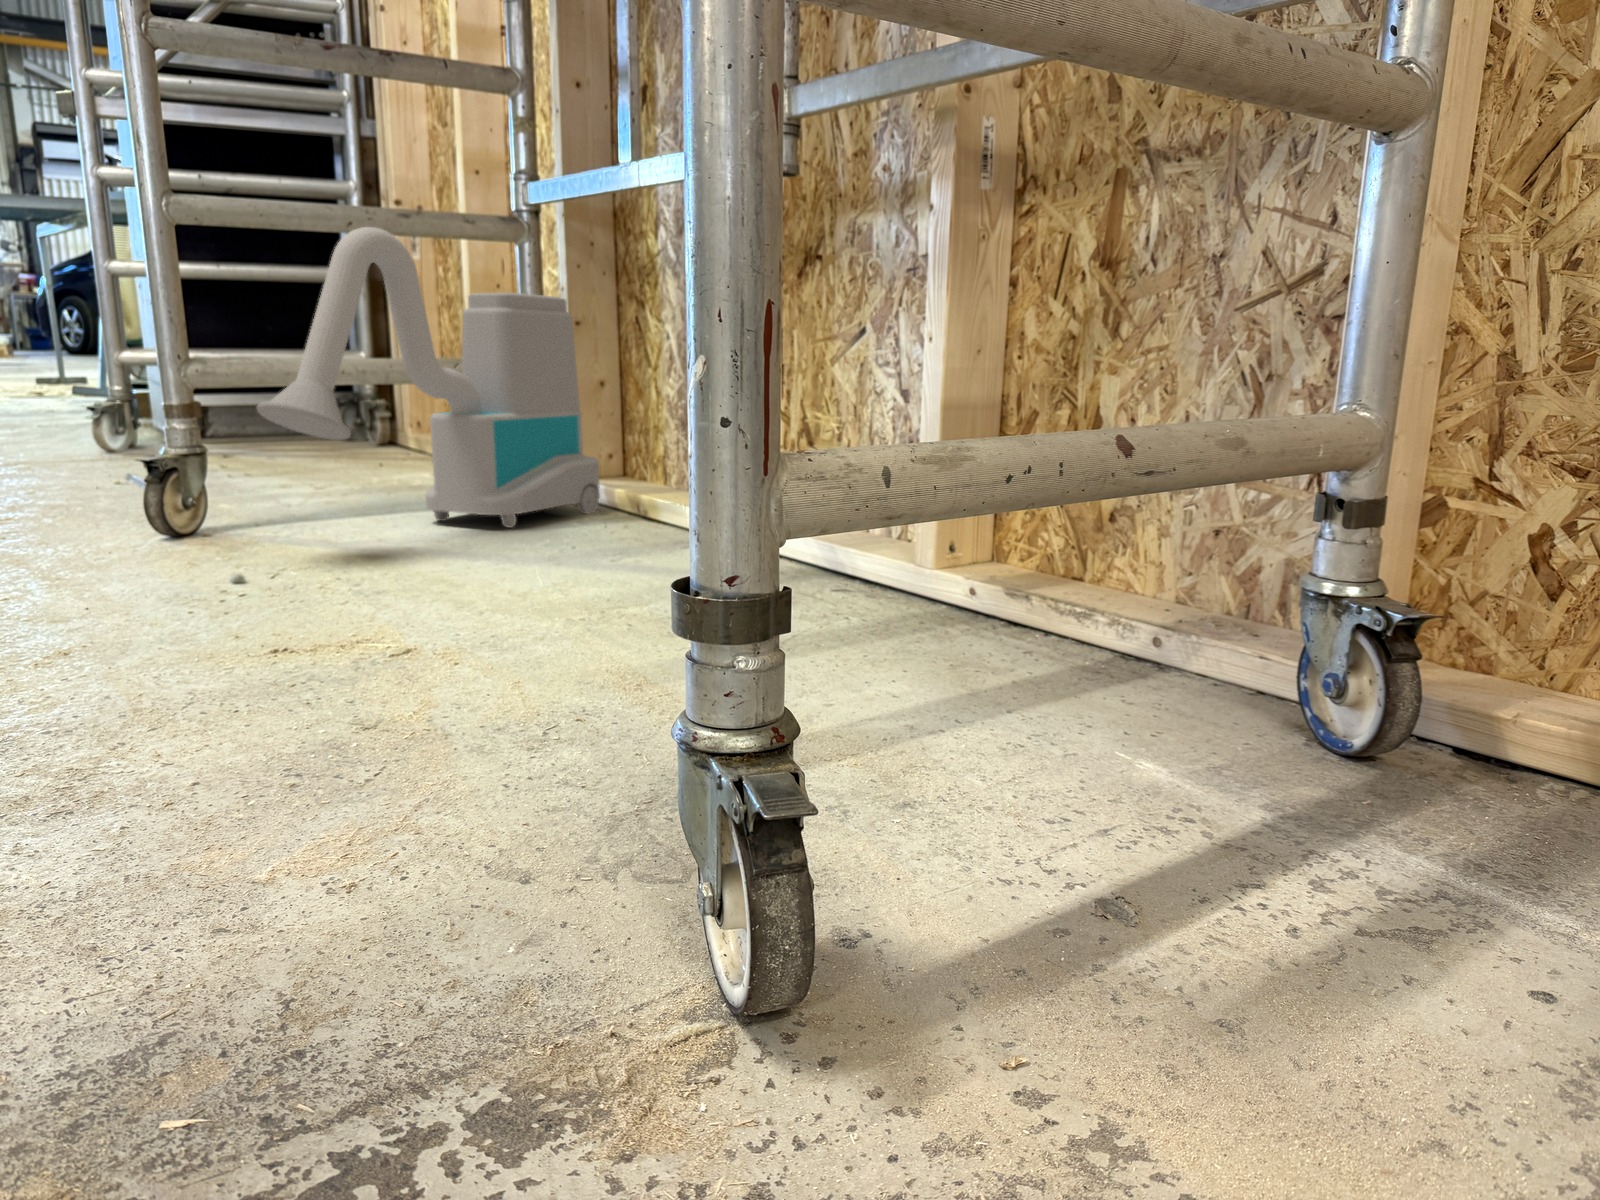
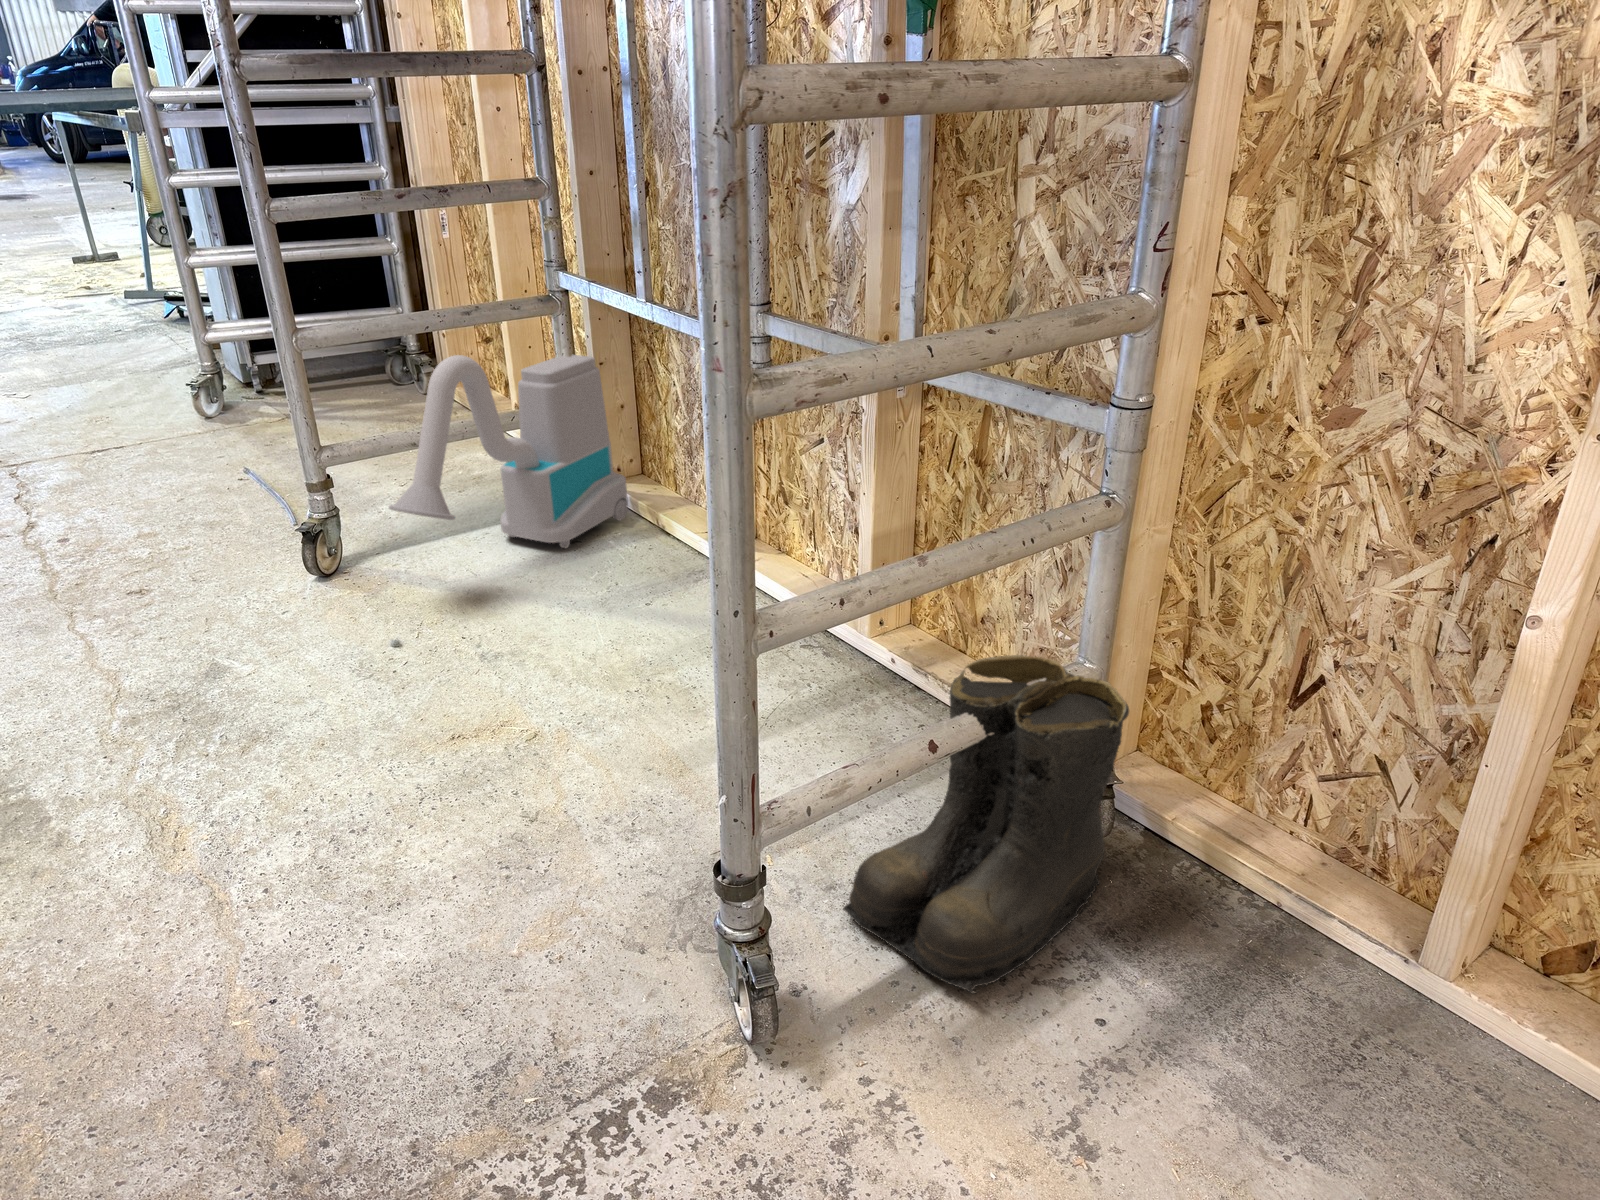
boots: none [933,372,1488,932] -> present [843,655,1129,994]

